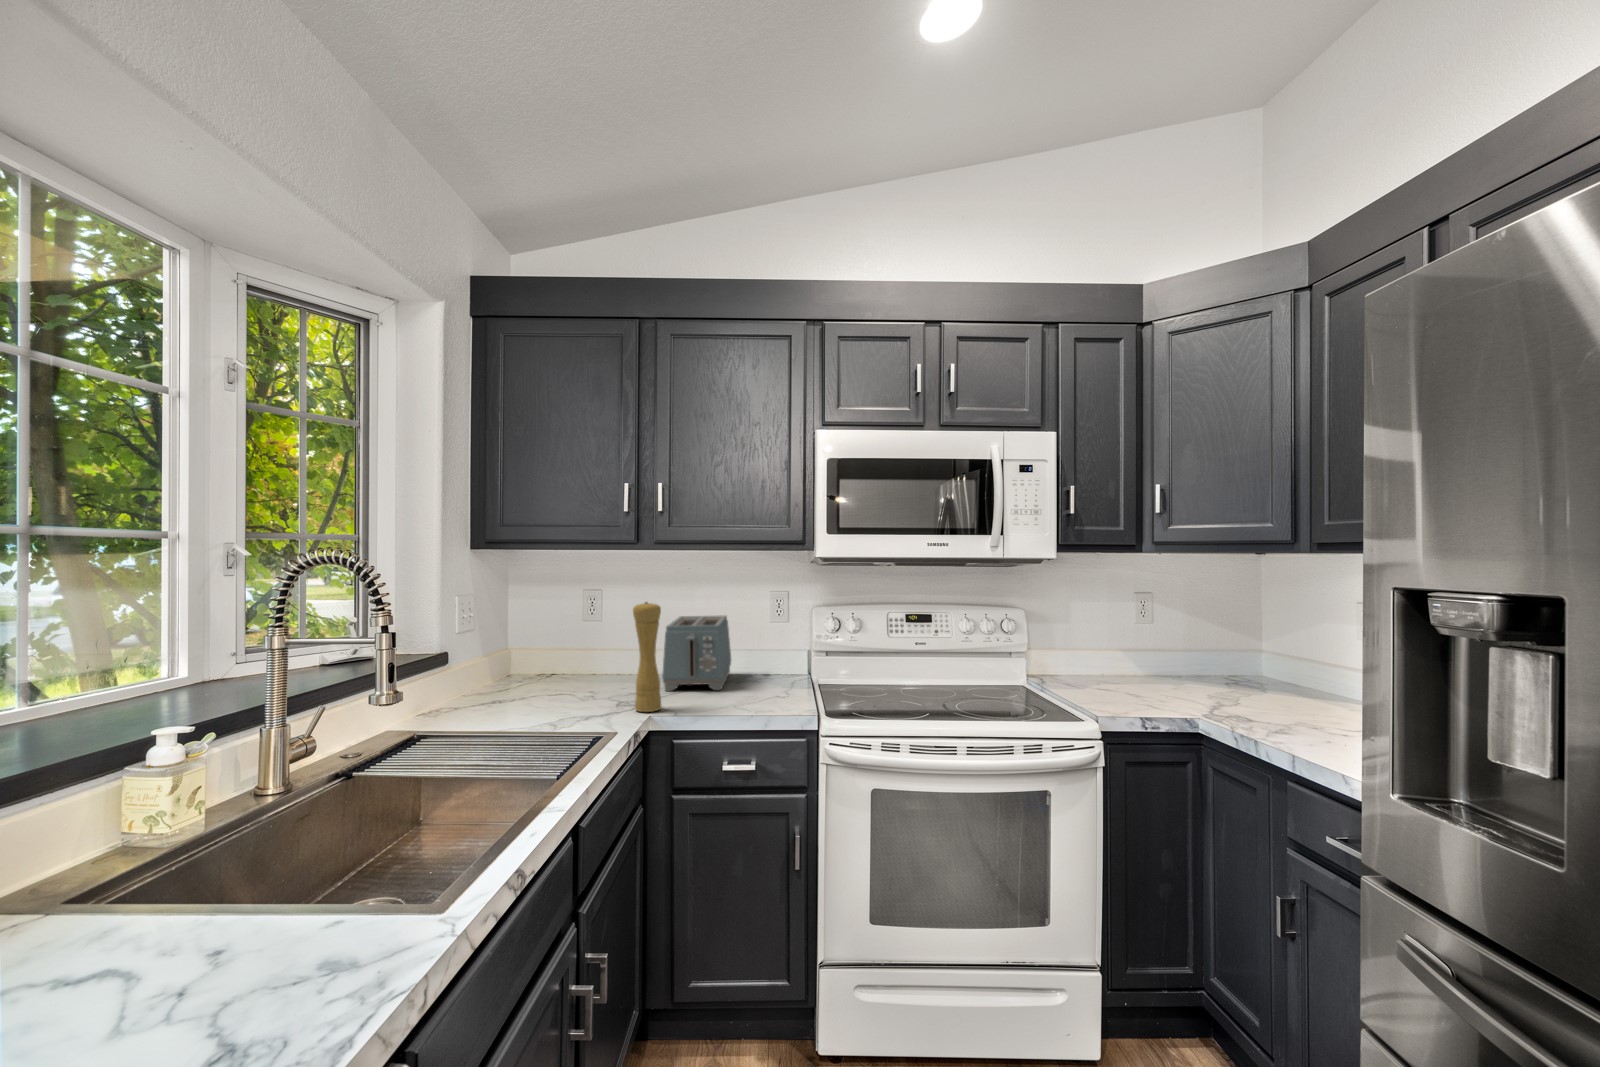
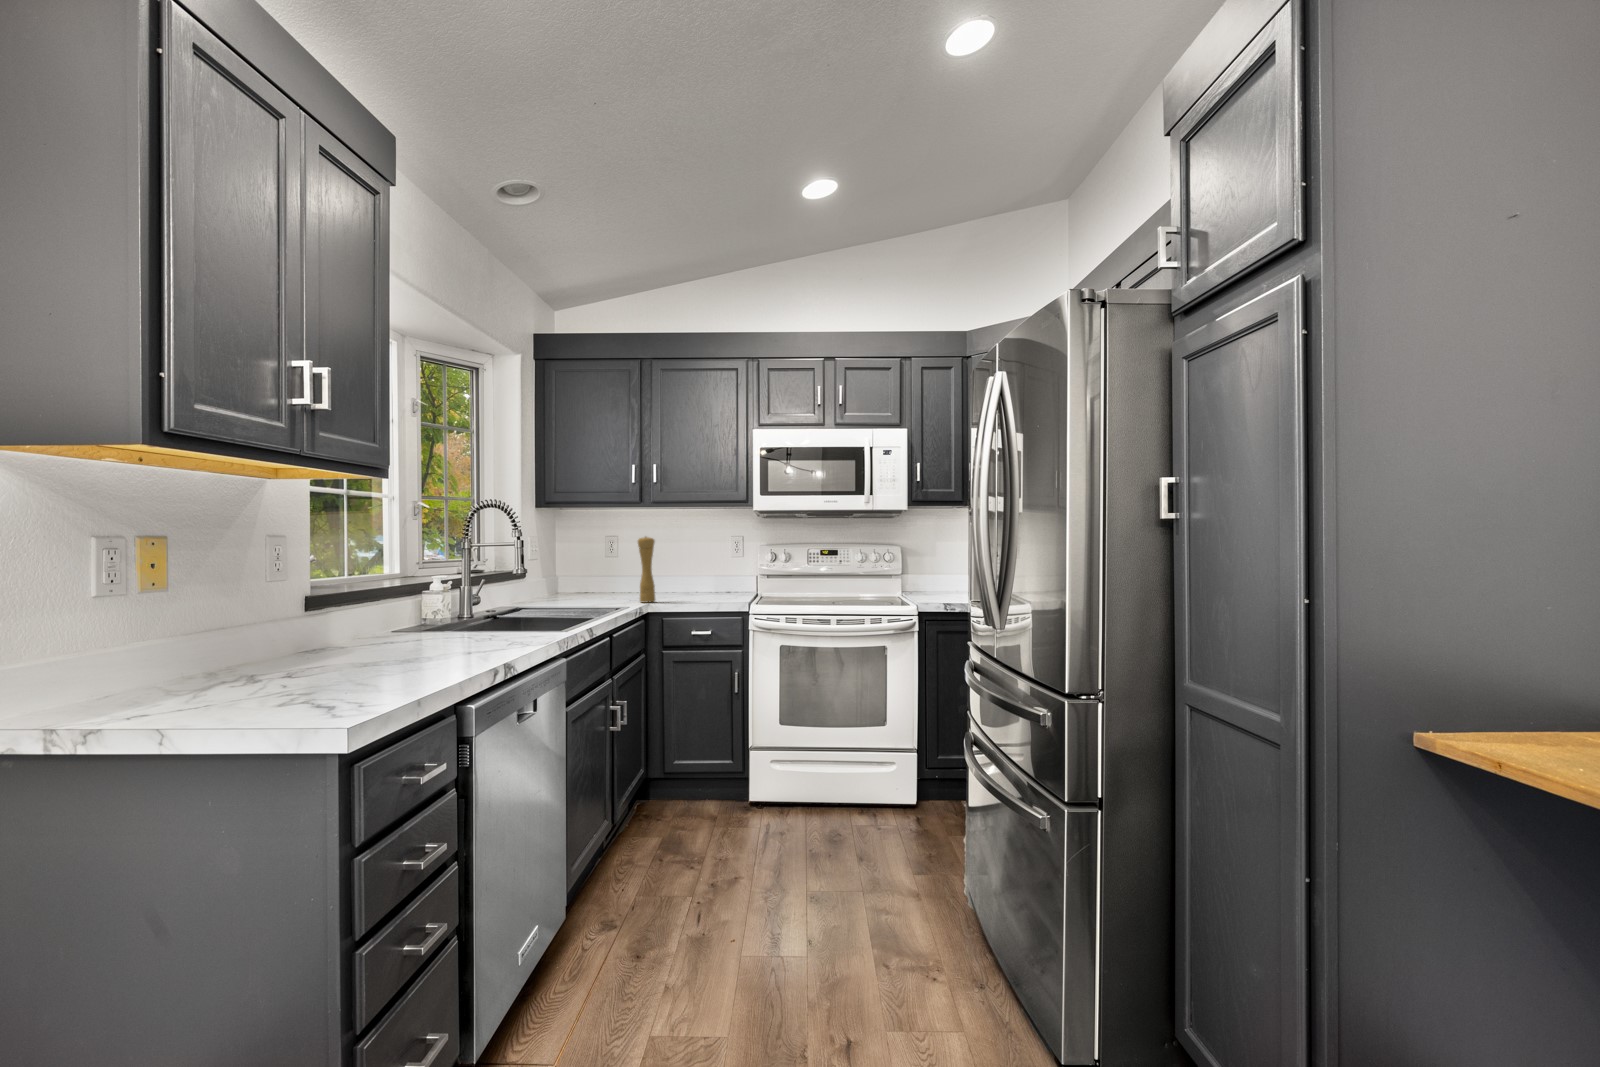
toaster: present [662,615,731,691] -> none [658,554,705,598]

